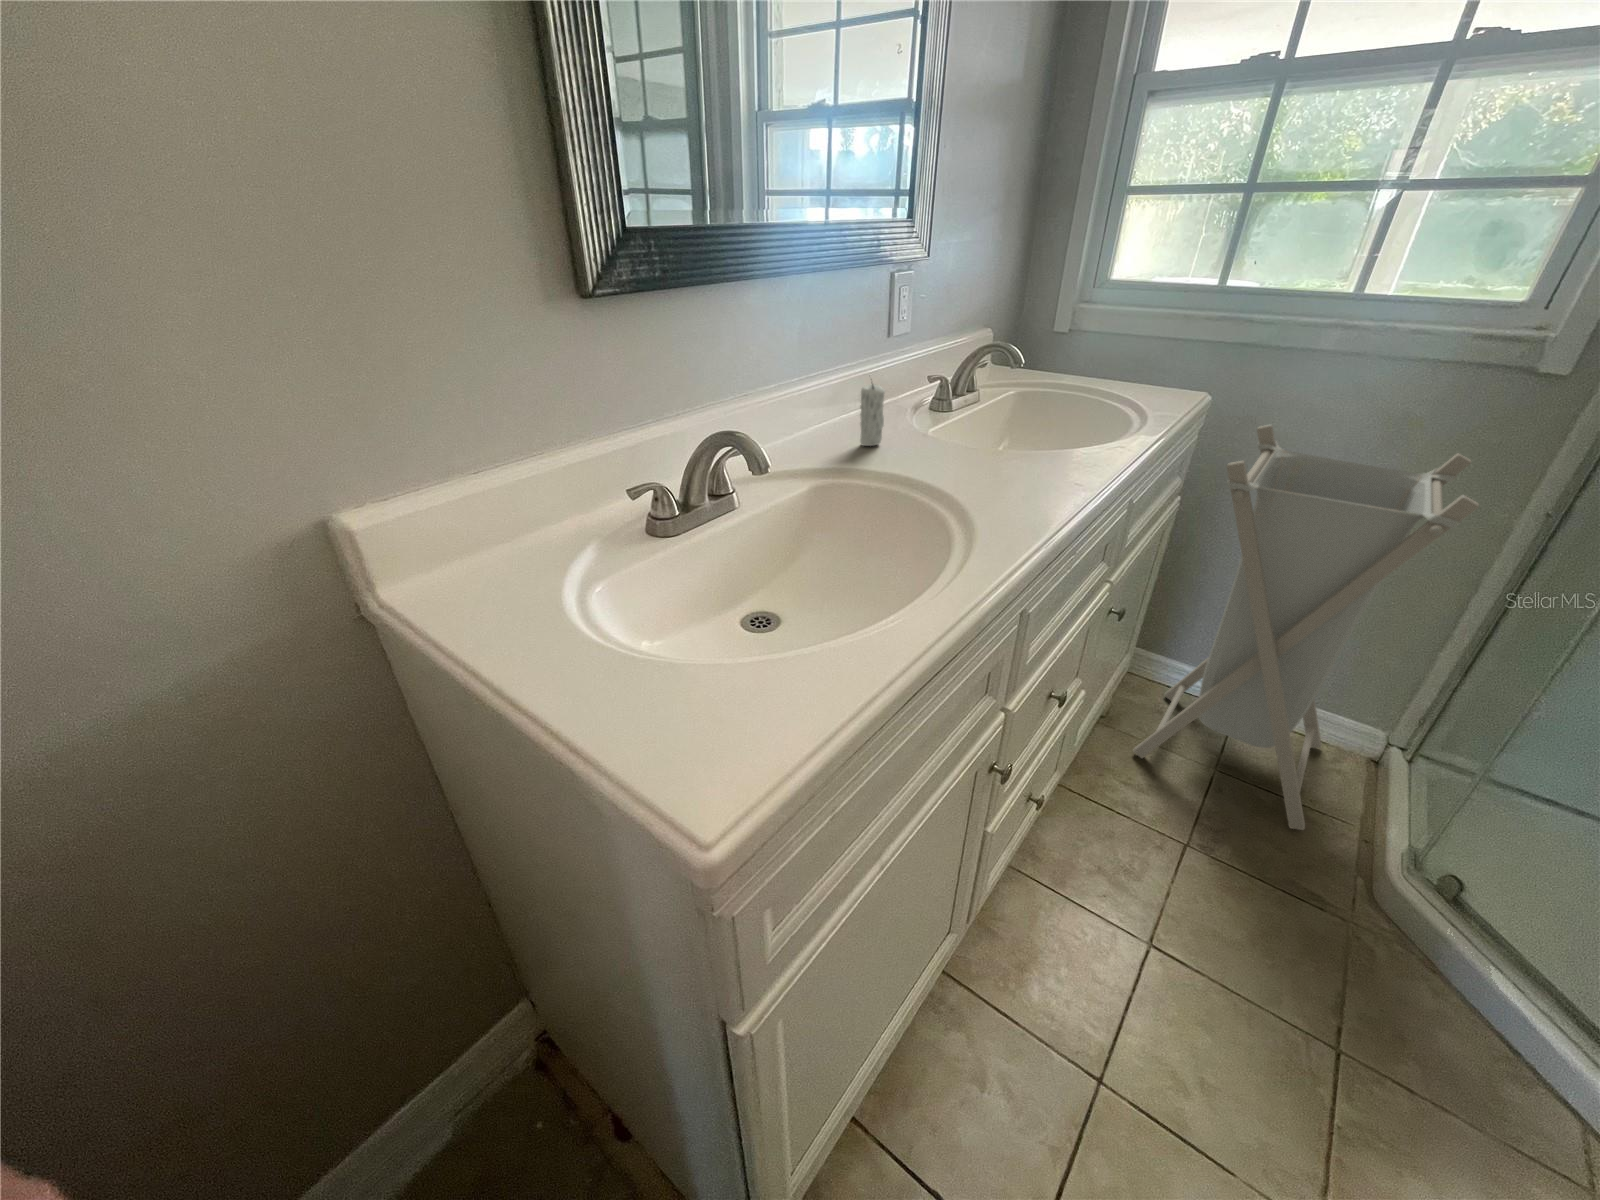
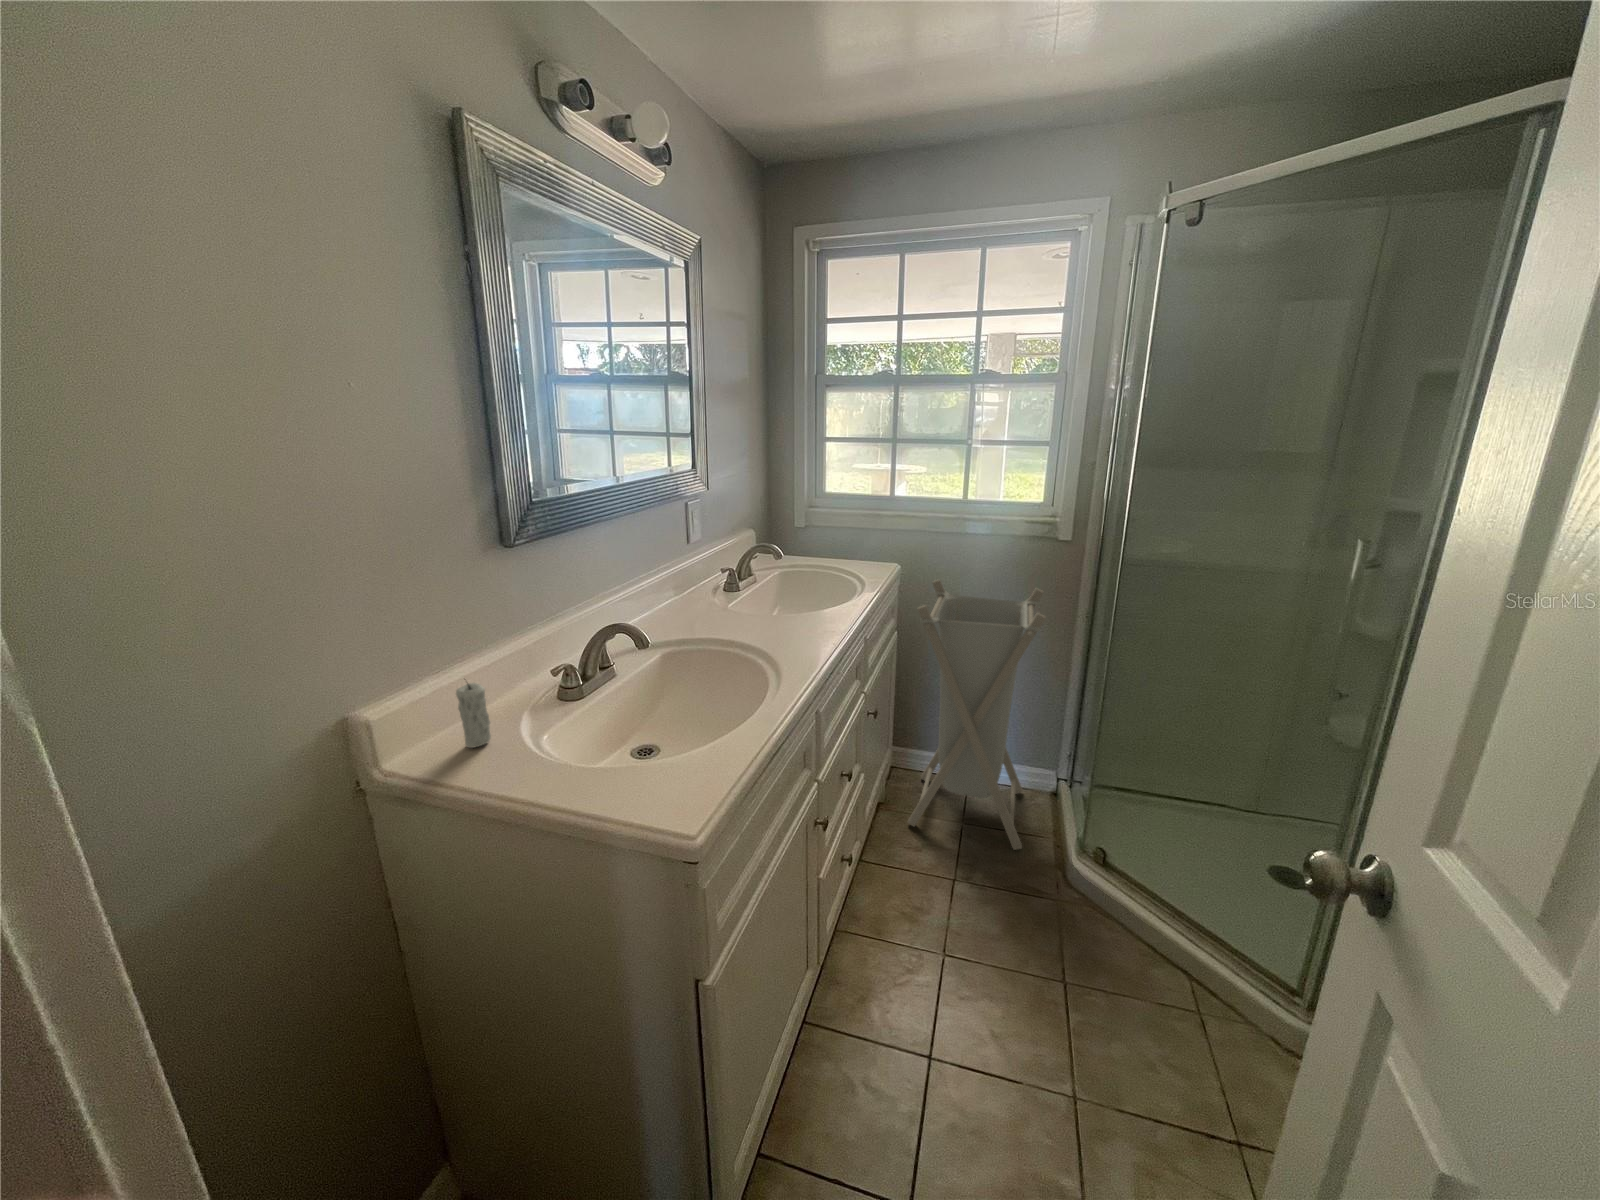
candle: present [860,384,885,446] -> present [456,683,491,748]

